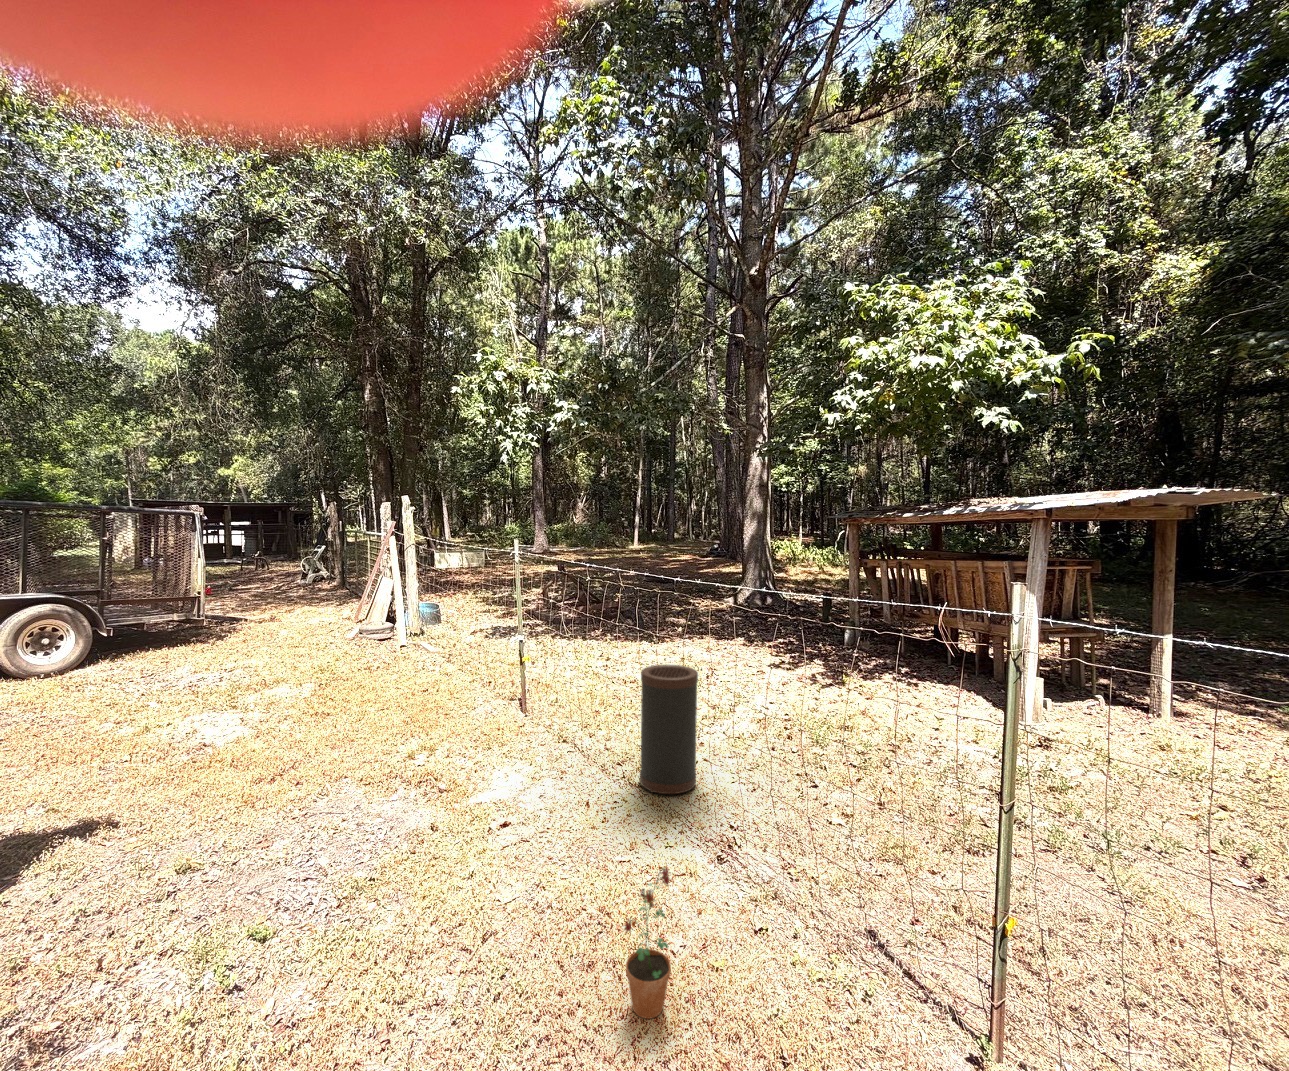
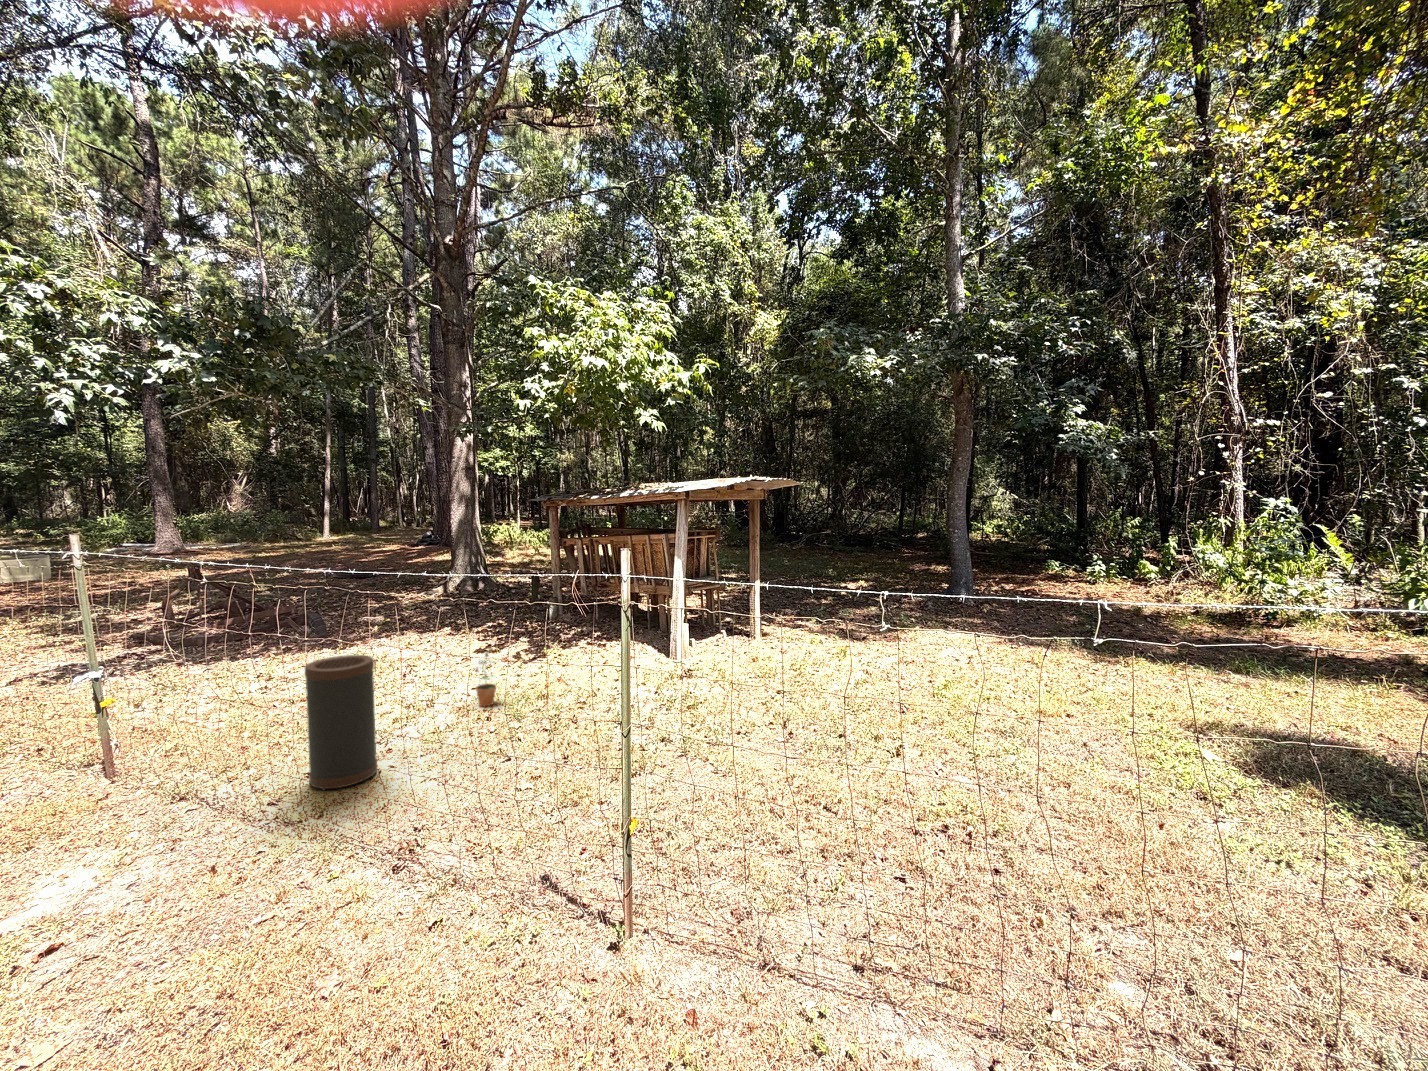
potted plant: present [624,867,671,1019] -> present [476,647,496,706]

